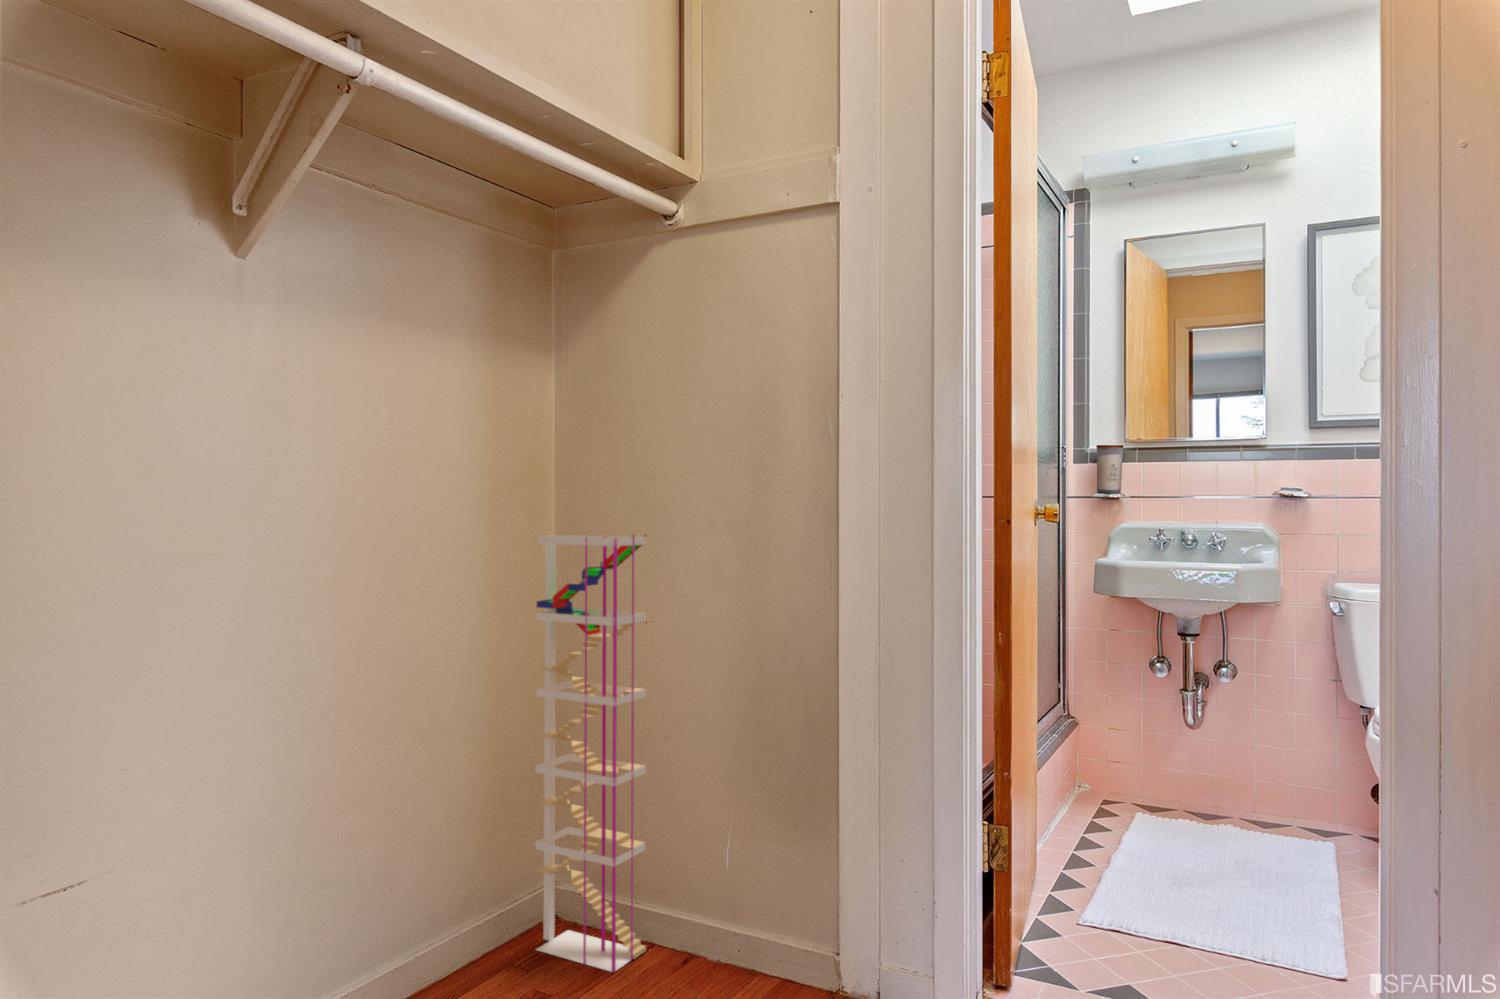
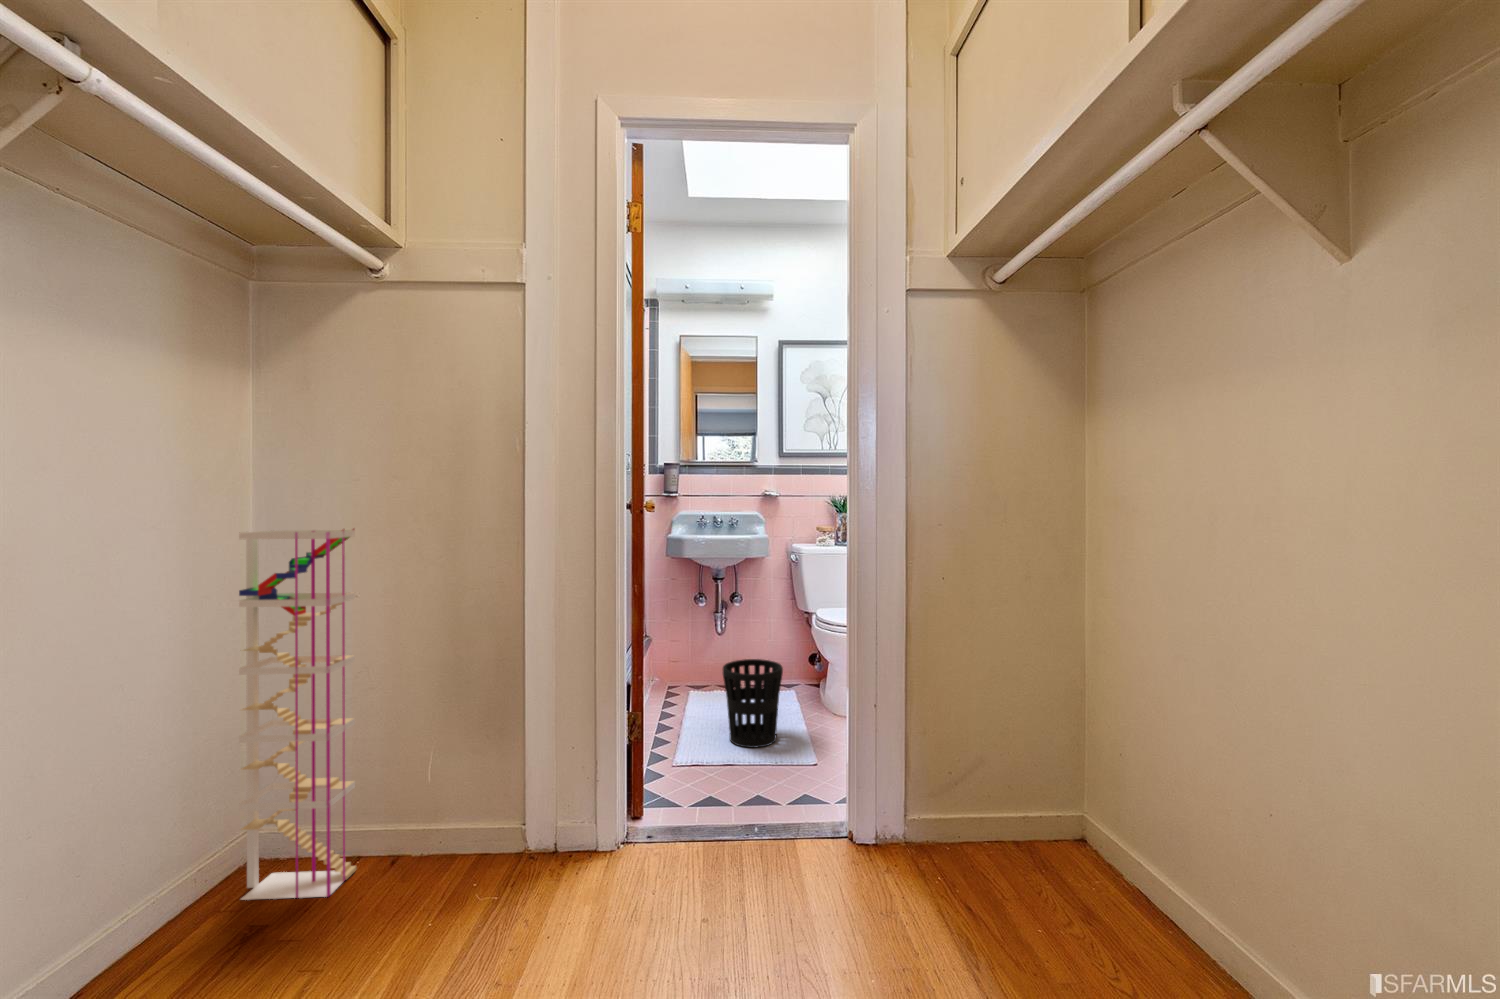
wastebasket: none [1173,773,1288,928] -> present [723,659,783,748]

